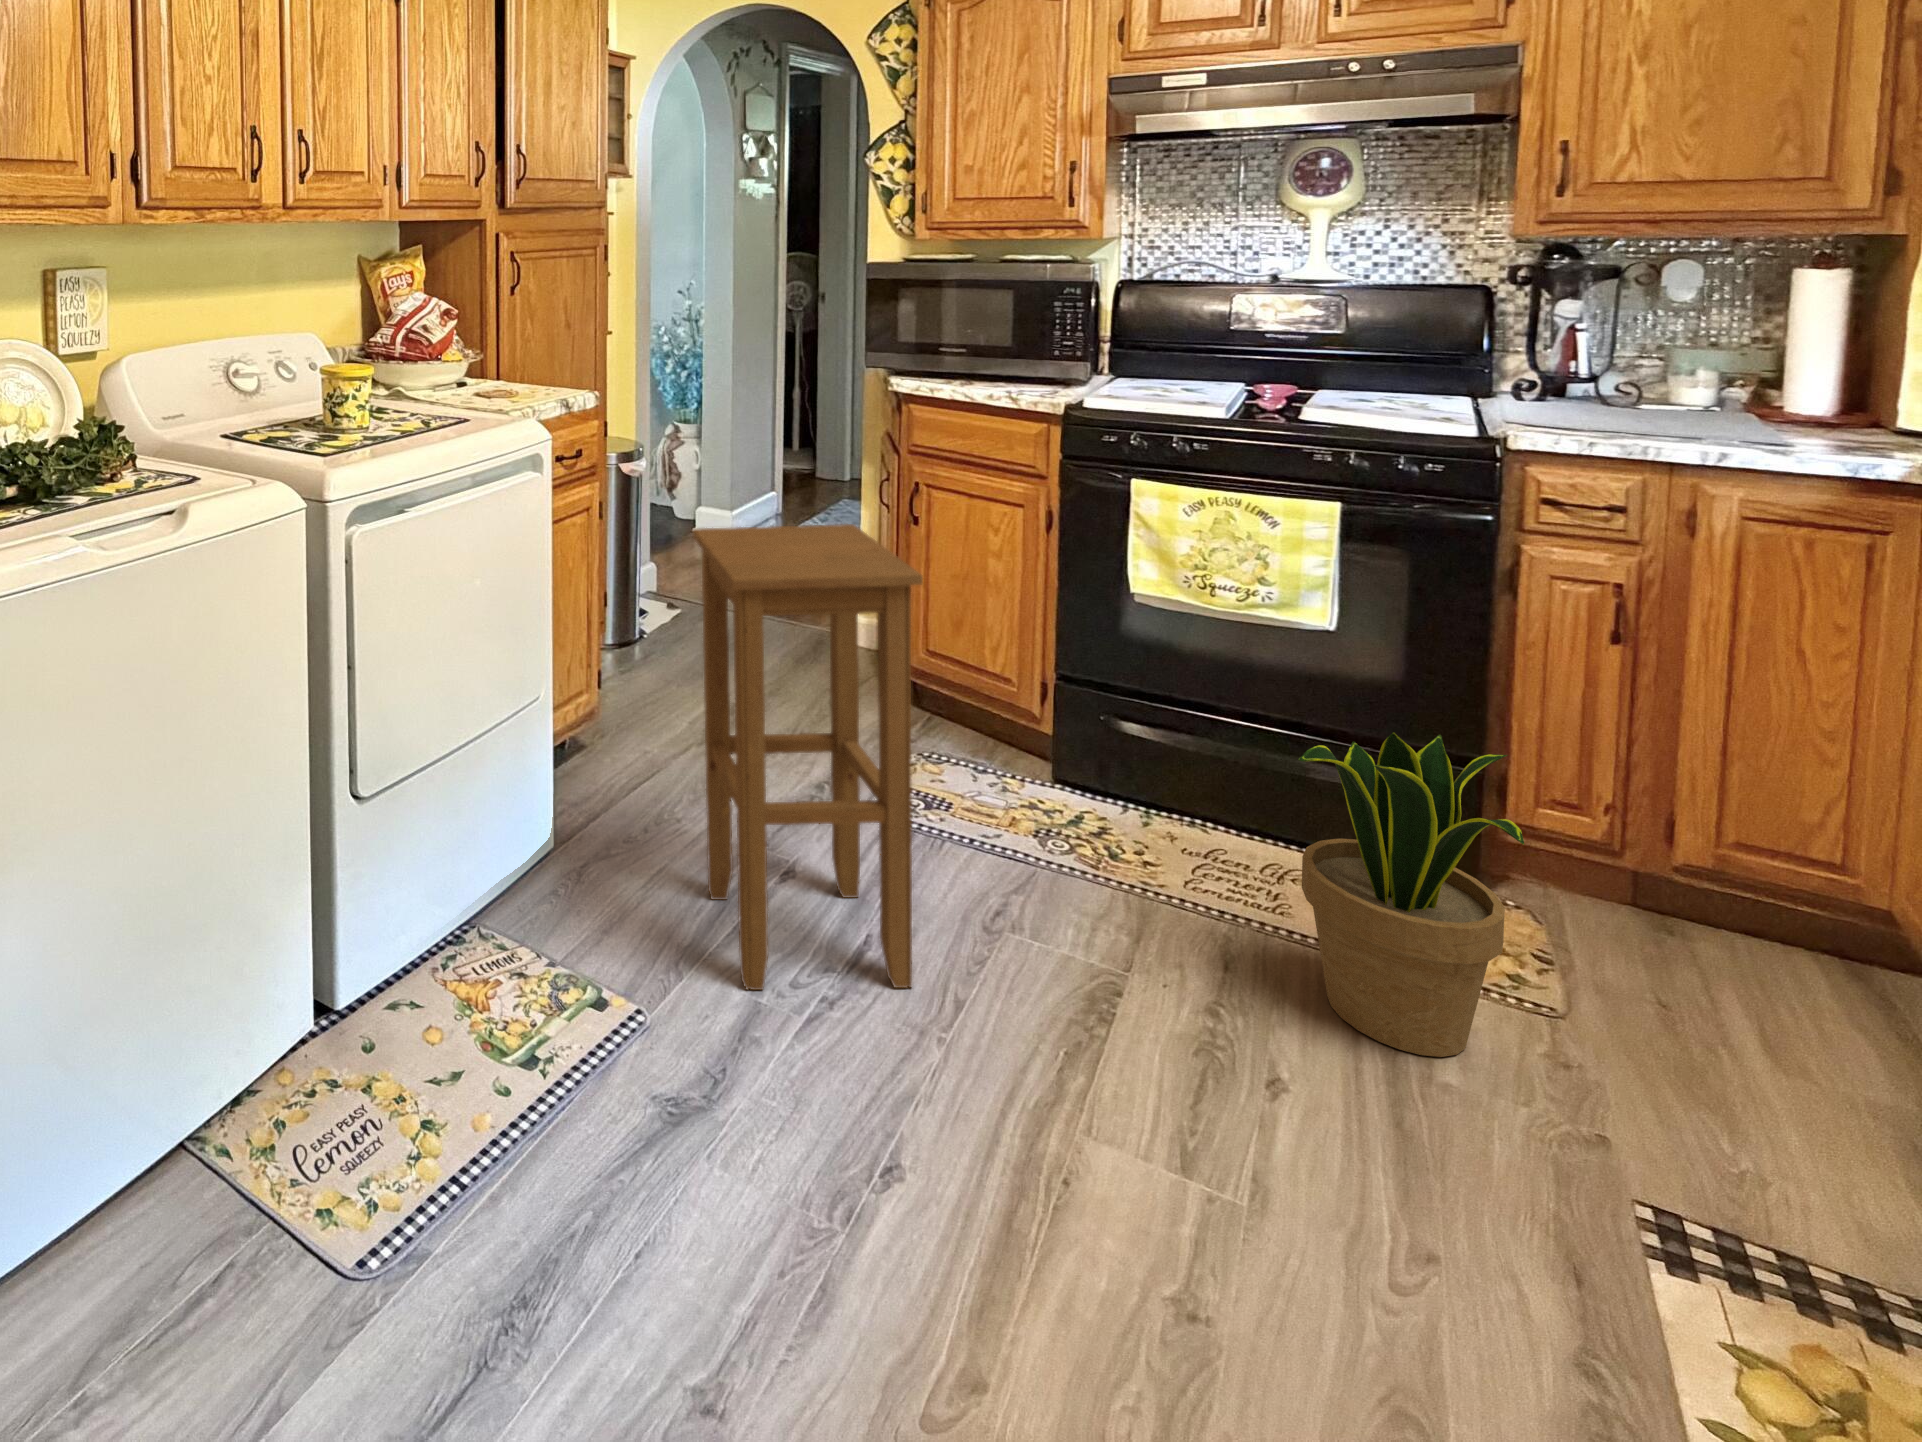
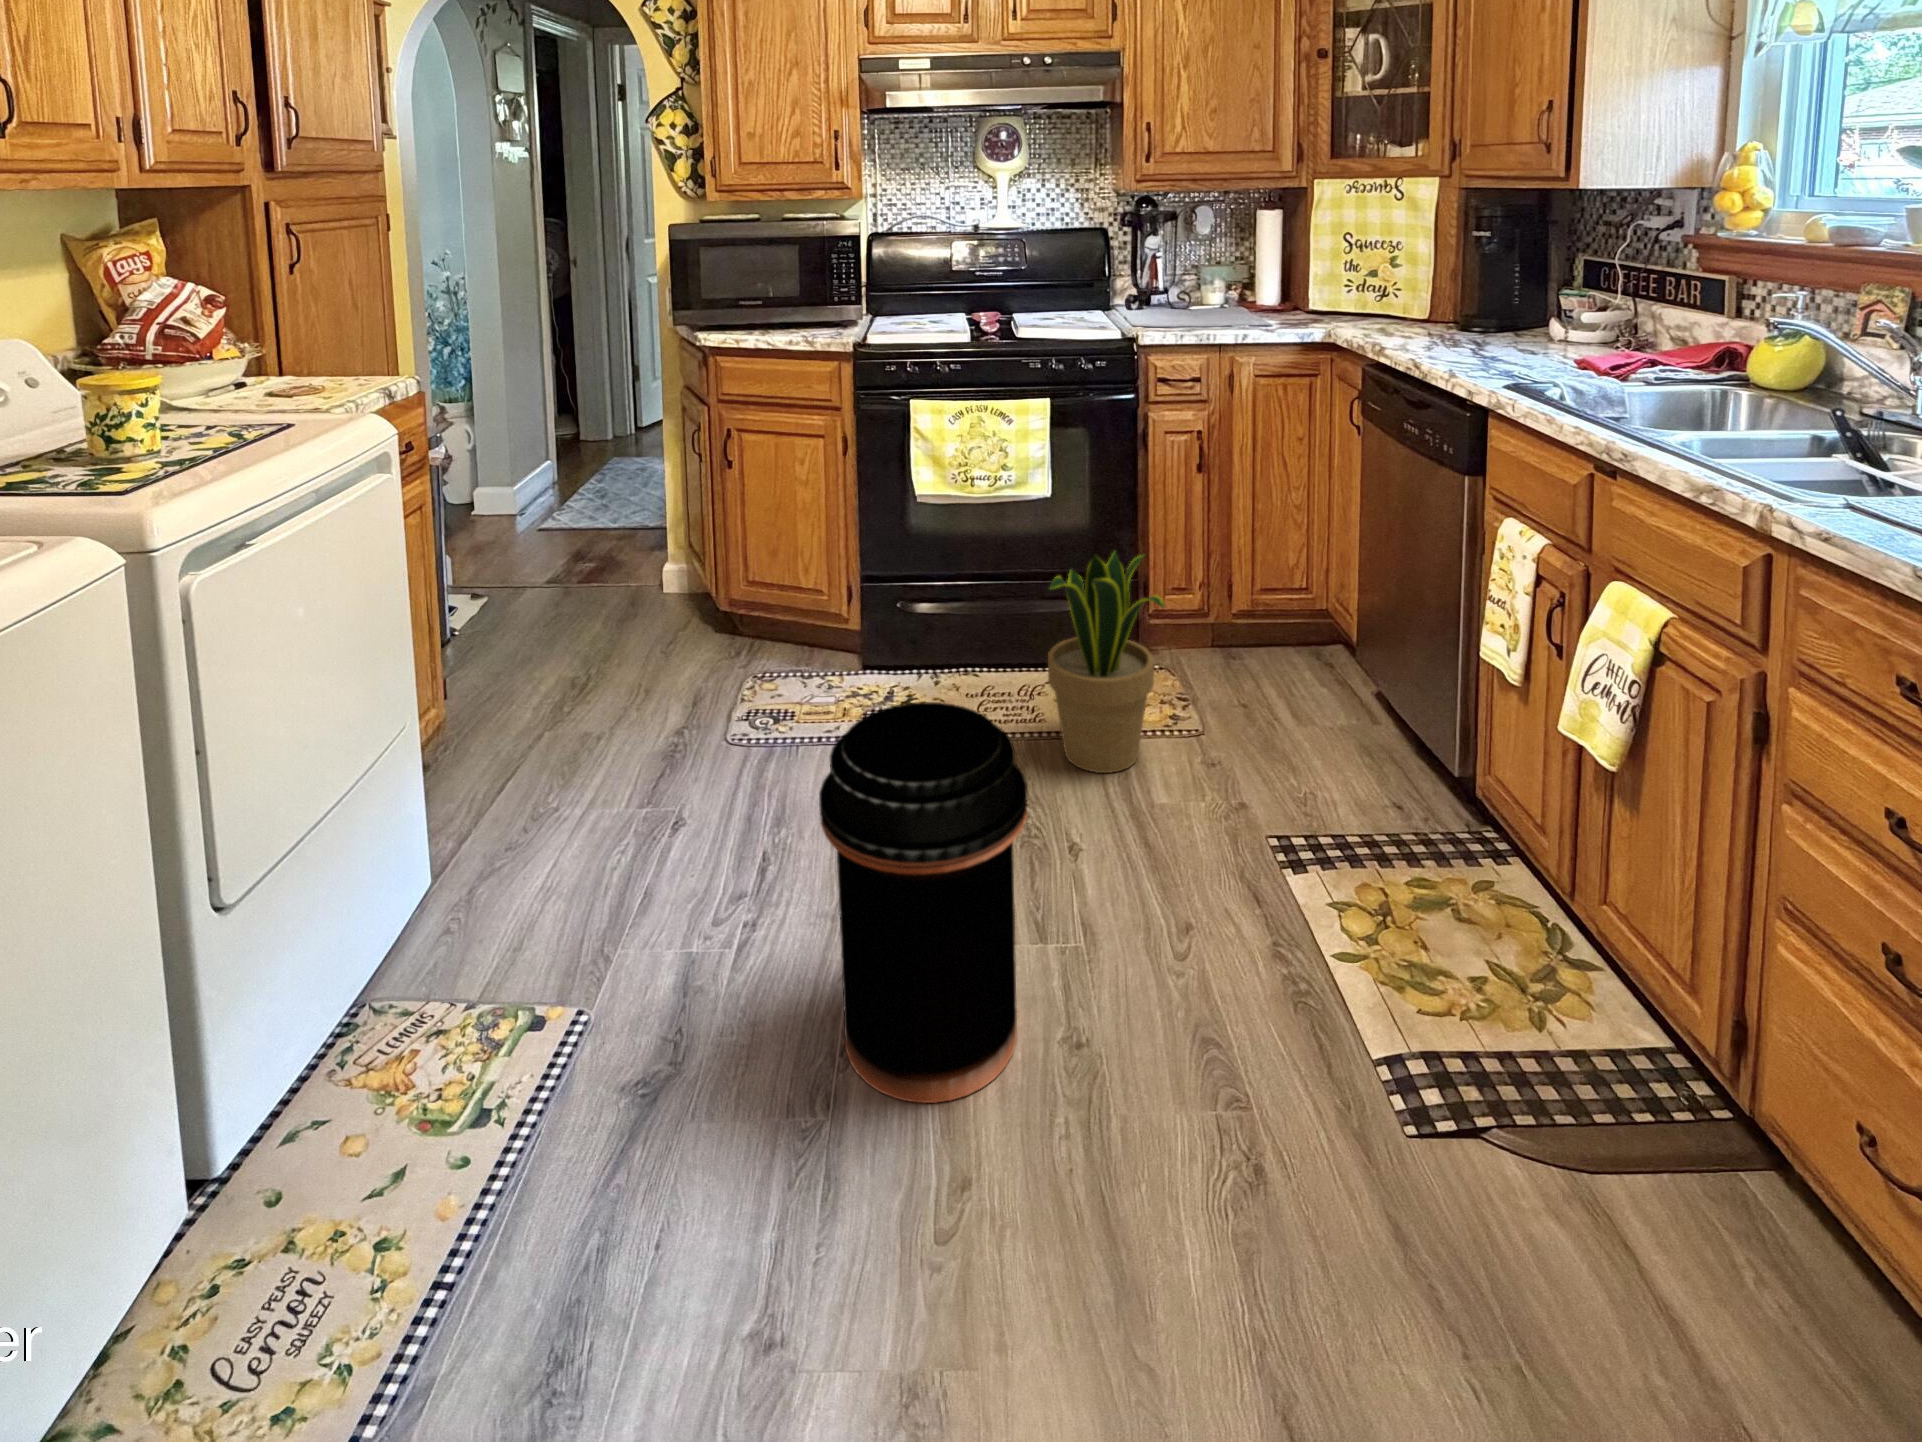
stool: present [692,524,923,990] -> none [576,474,812,938]
trash can: none [864,829,1149,1347] -> present [819,702,1027,1103]

